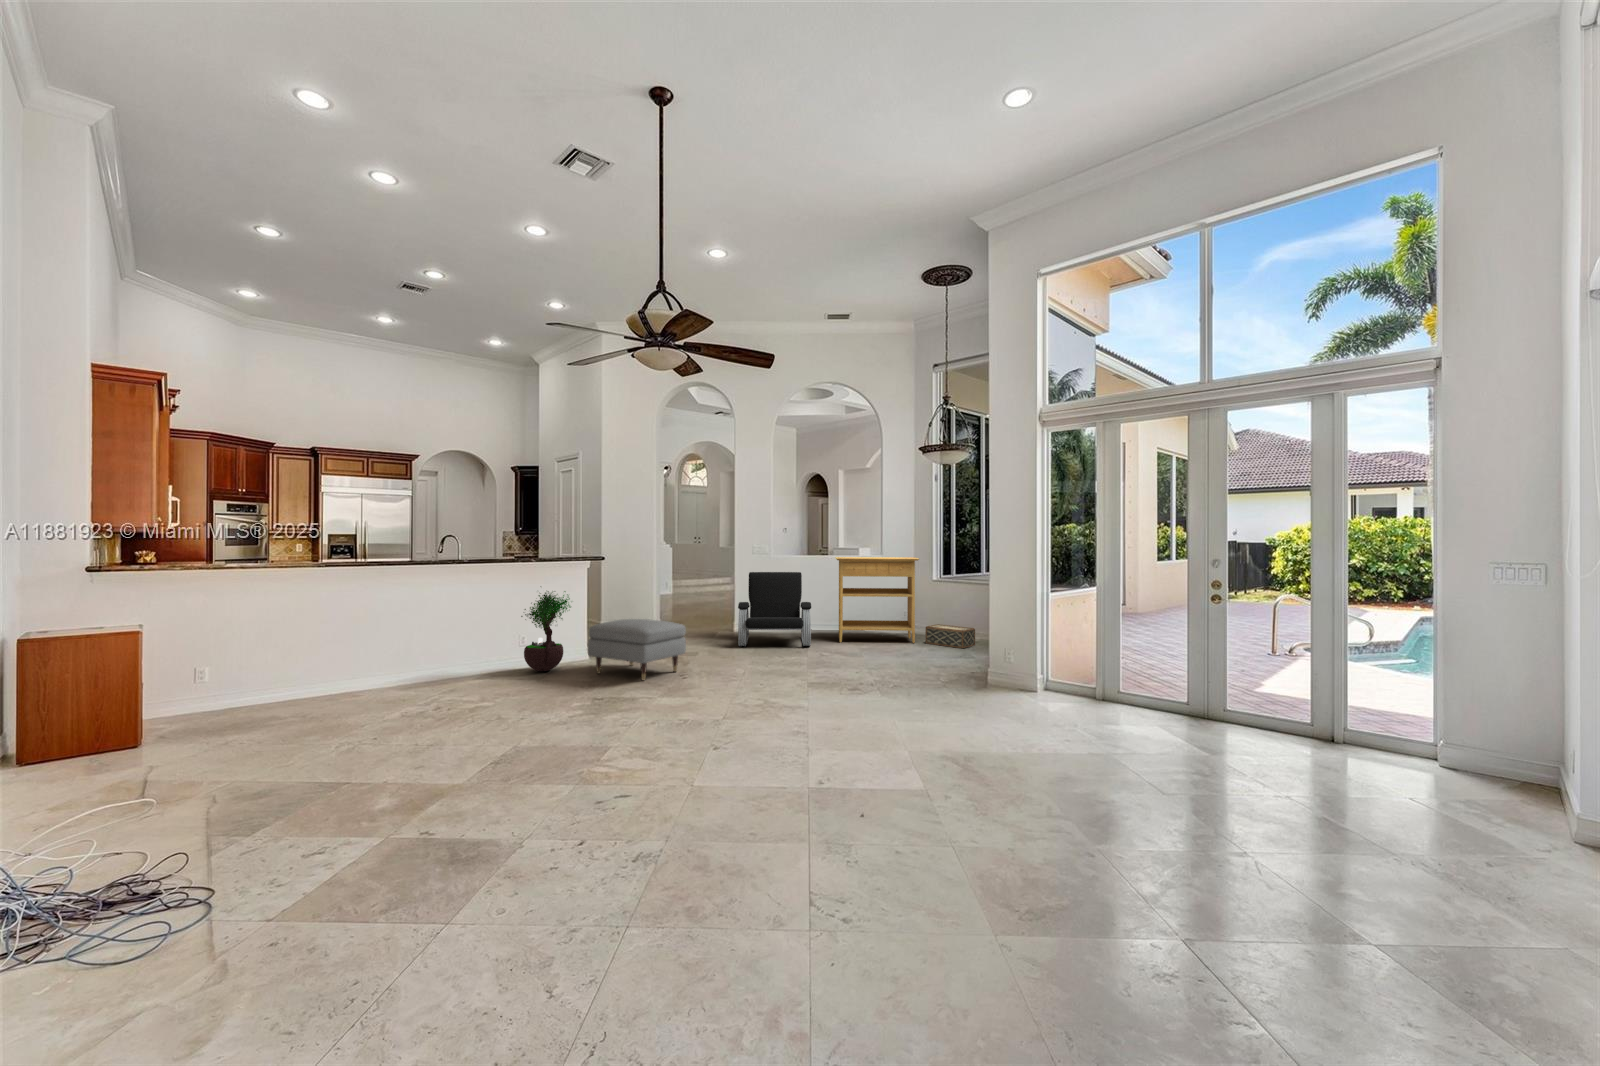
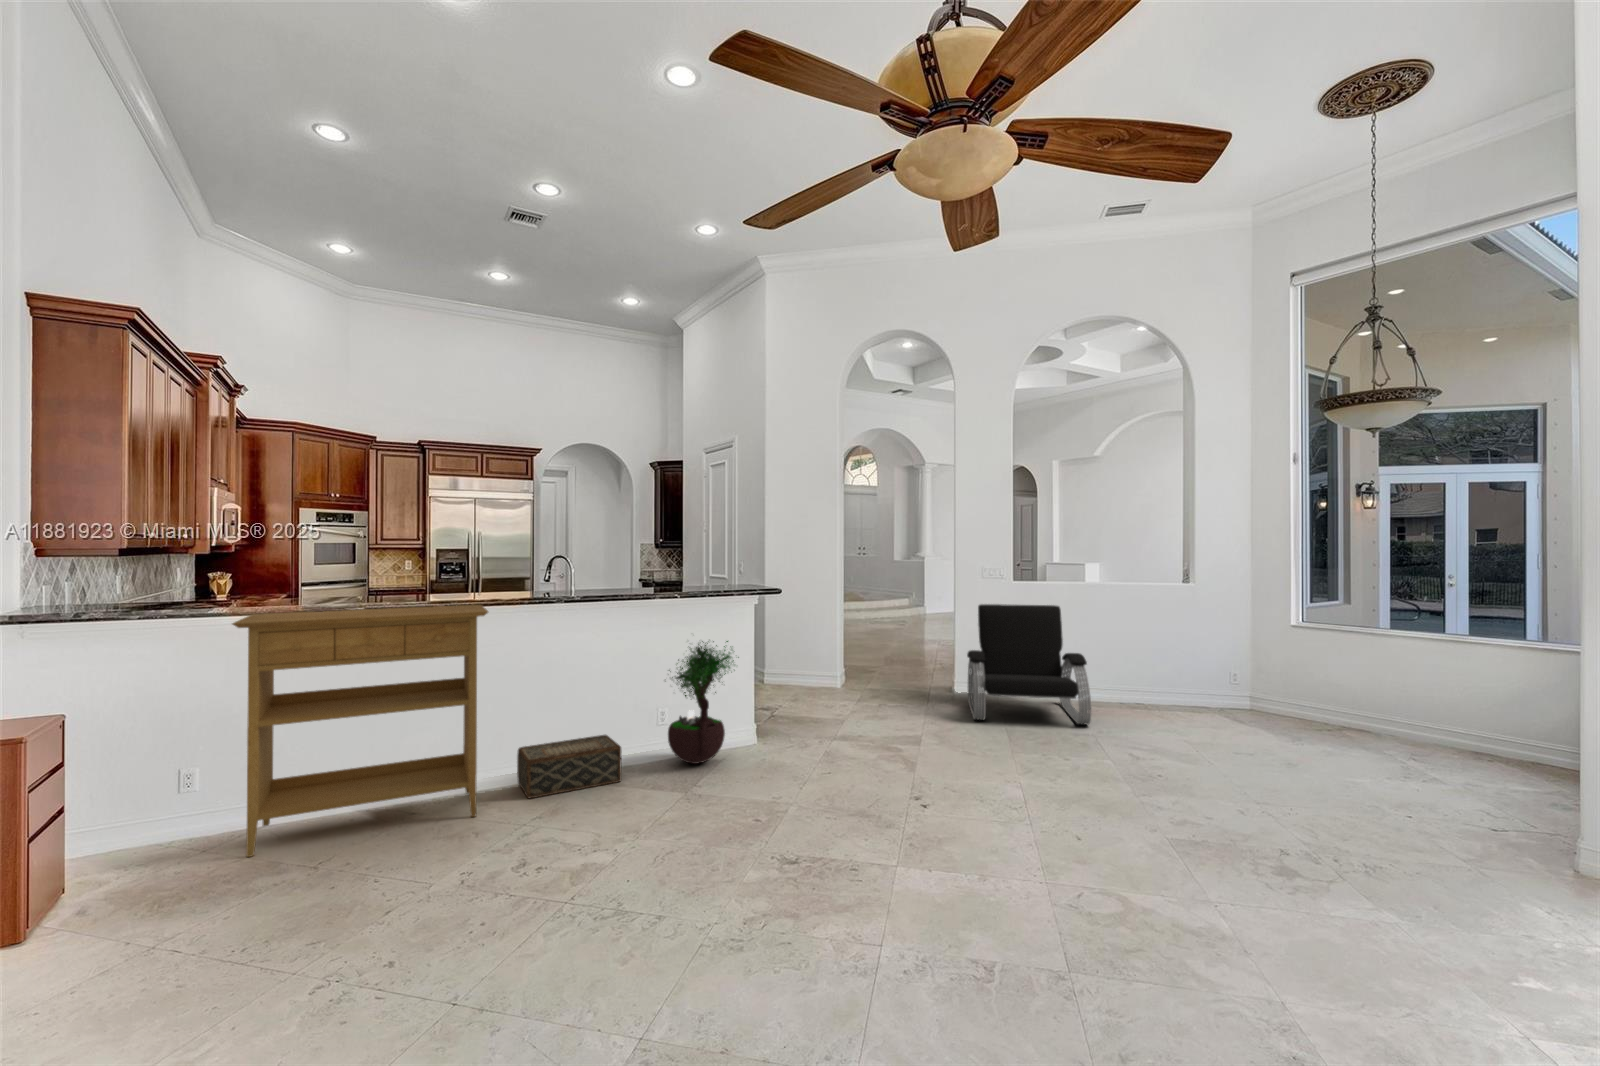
console table: present [835,557,919,643] -> present [233,605,488,857]
ottoman: present [587,619,686,680] -> none [762,684,917,798]
woven basket: present [925,624,975,648] -> present [517,735,622,798]

